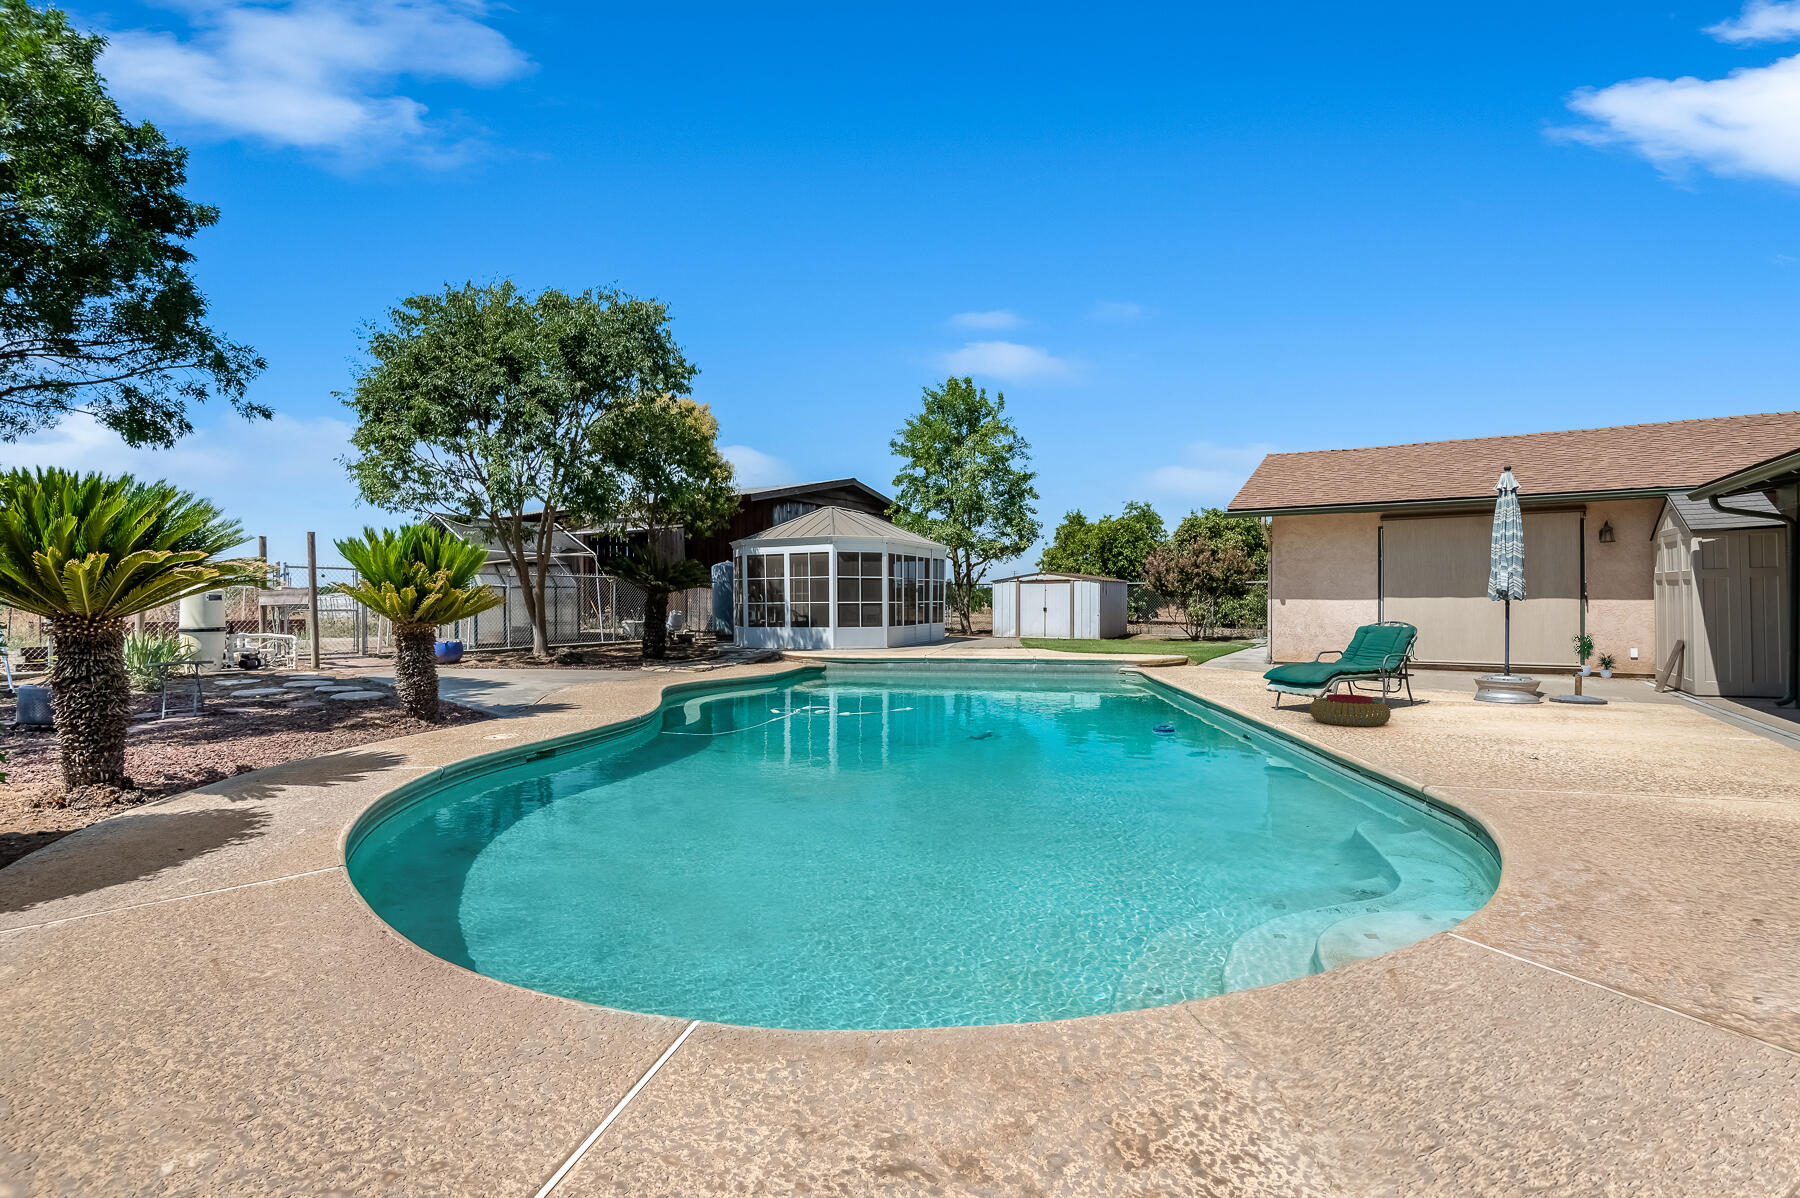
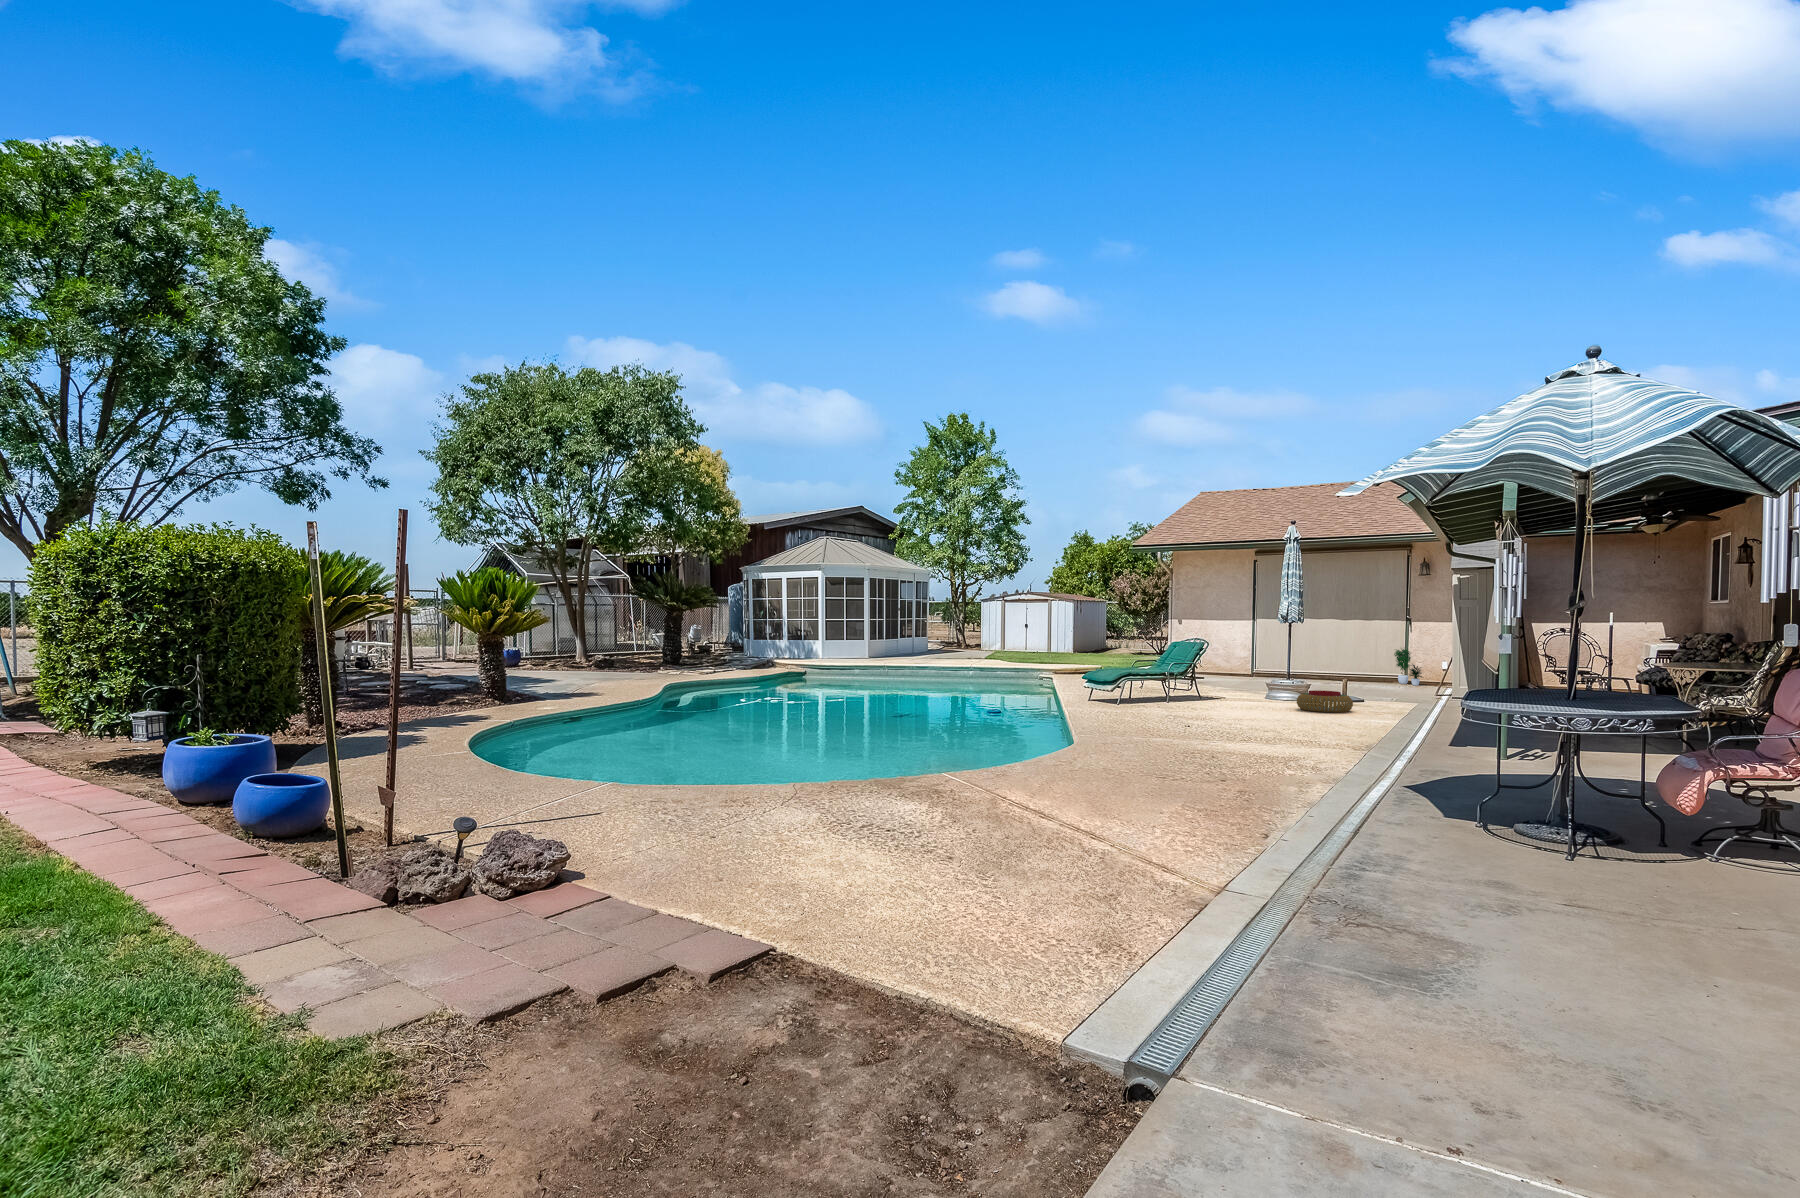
pouf: present [1310,694,1391,726] -> present [1297,690,1353,712]

